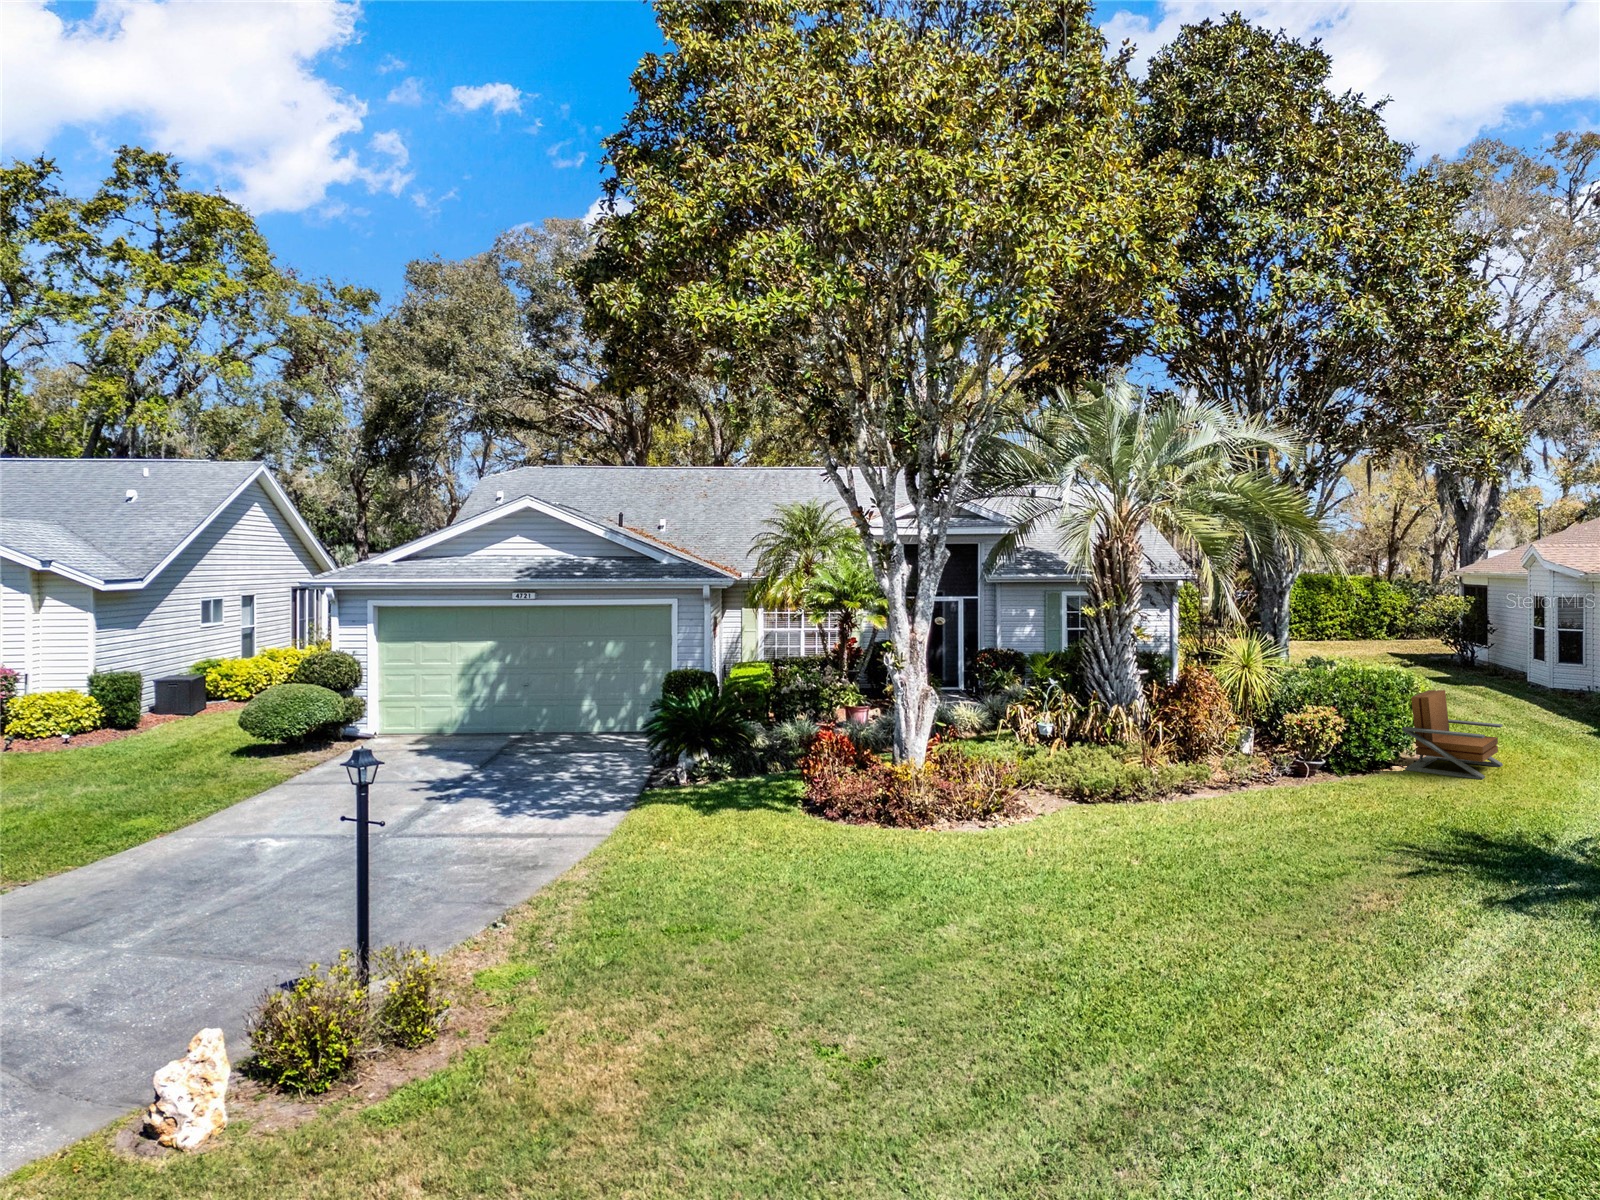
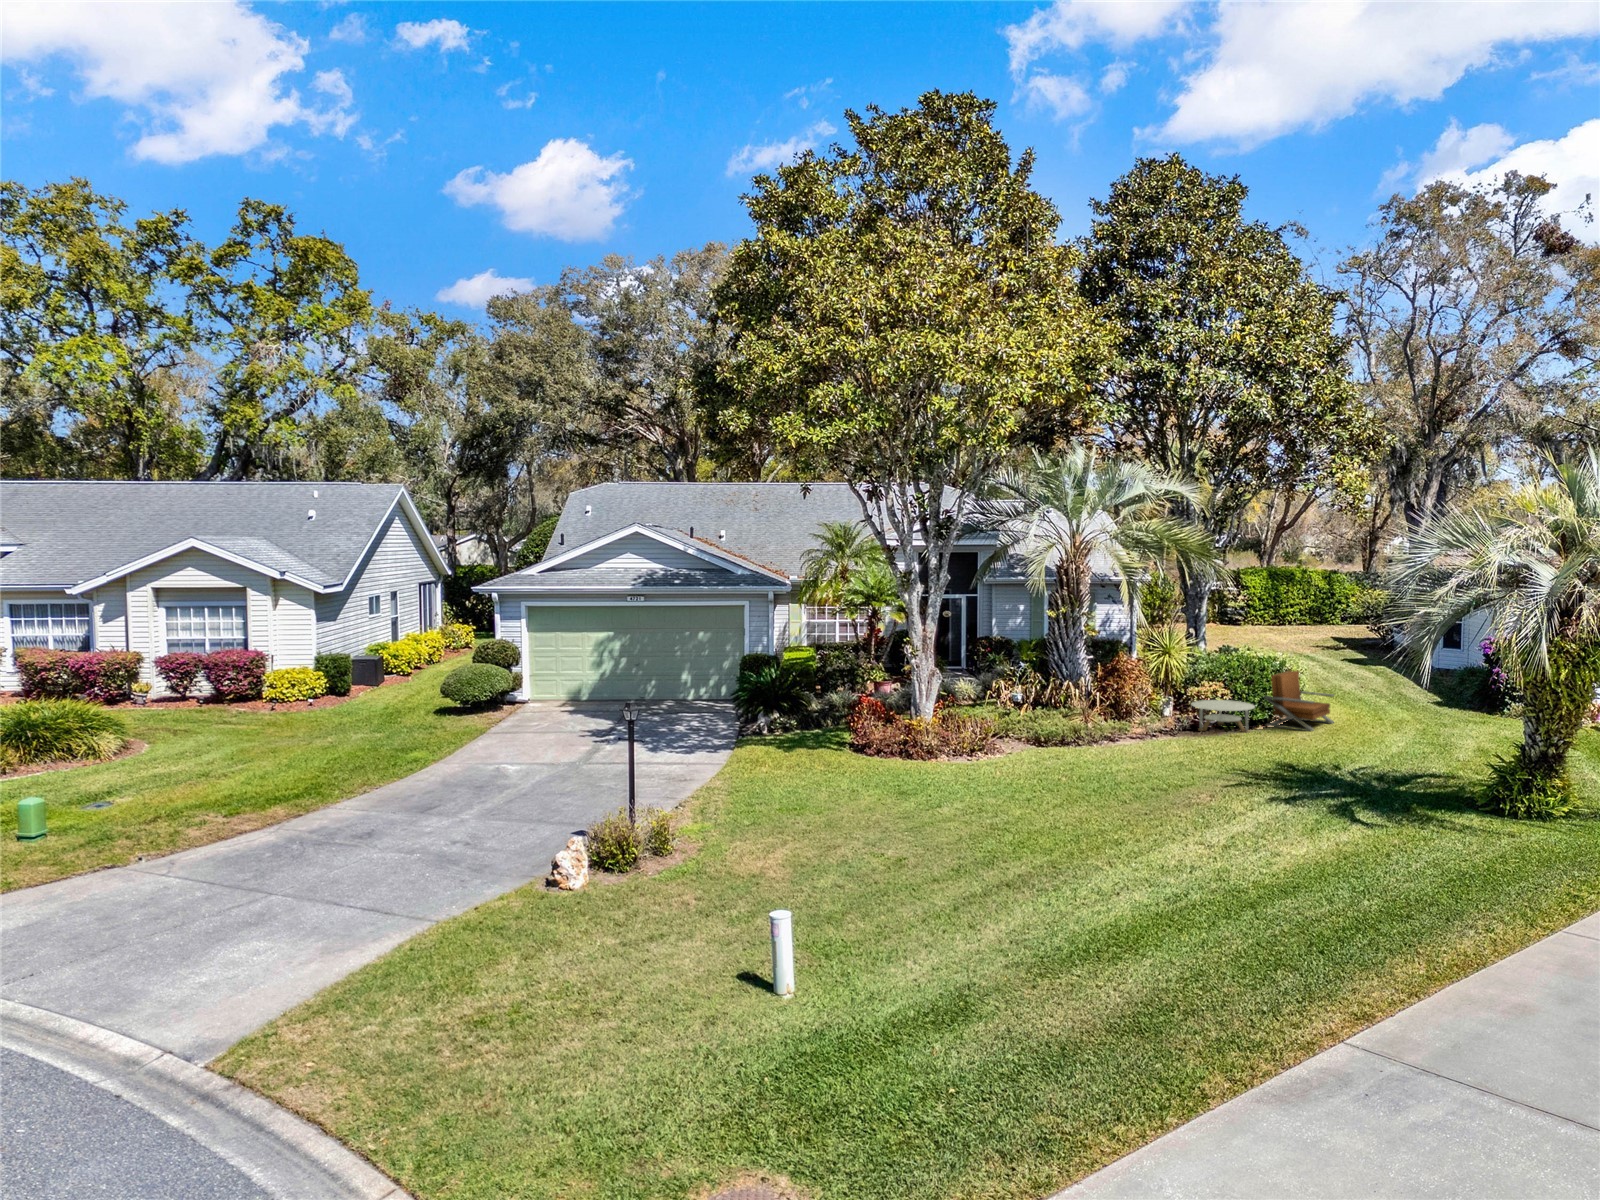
round table: none [1297,732,1396,781] -> present [1191,700,1255,732]

